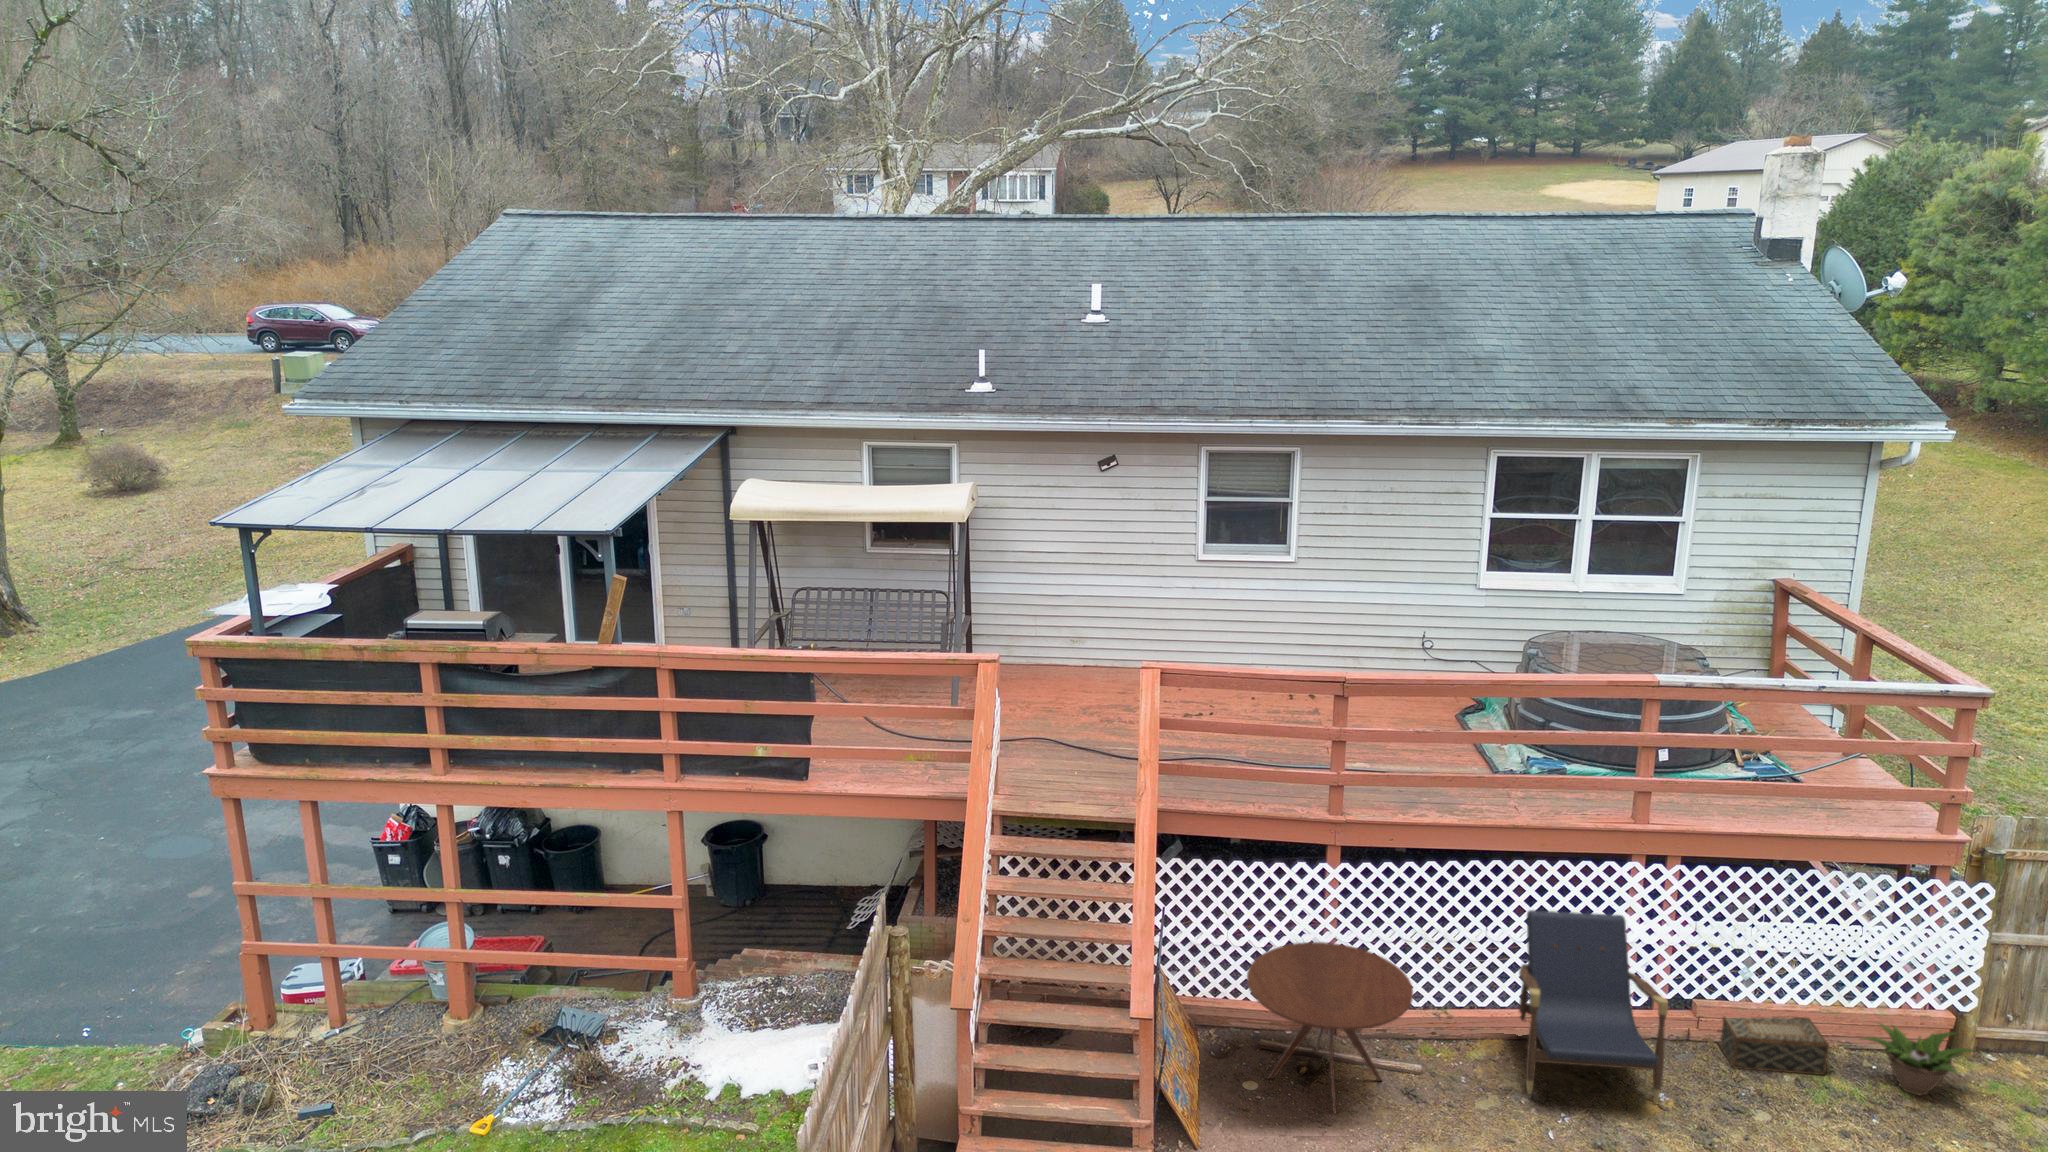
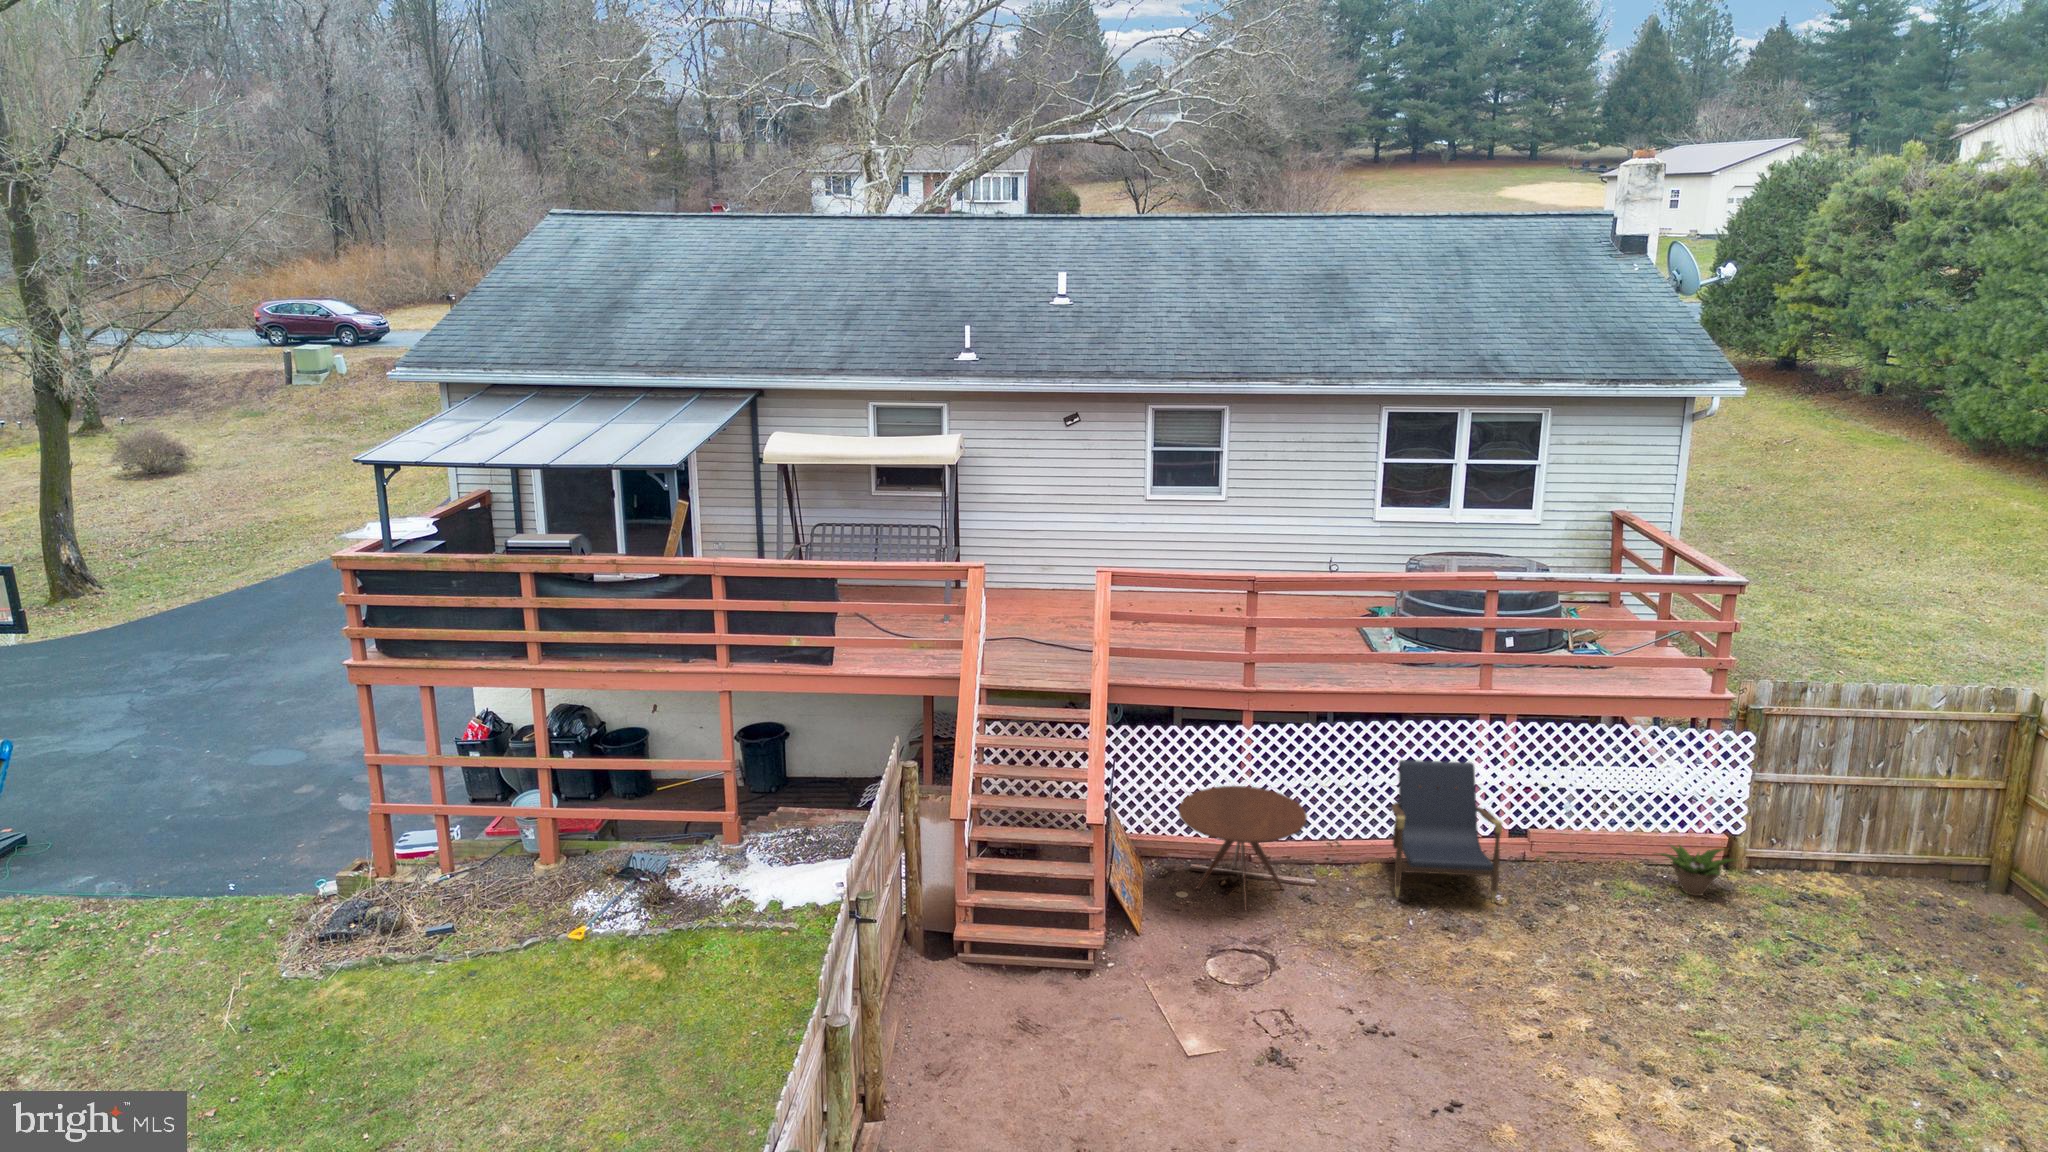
woven basket: present [1719,1017,1829,1075] -> none [1546,839,1629,883]

